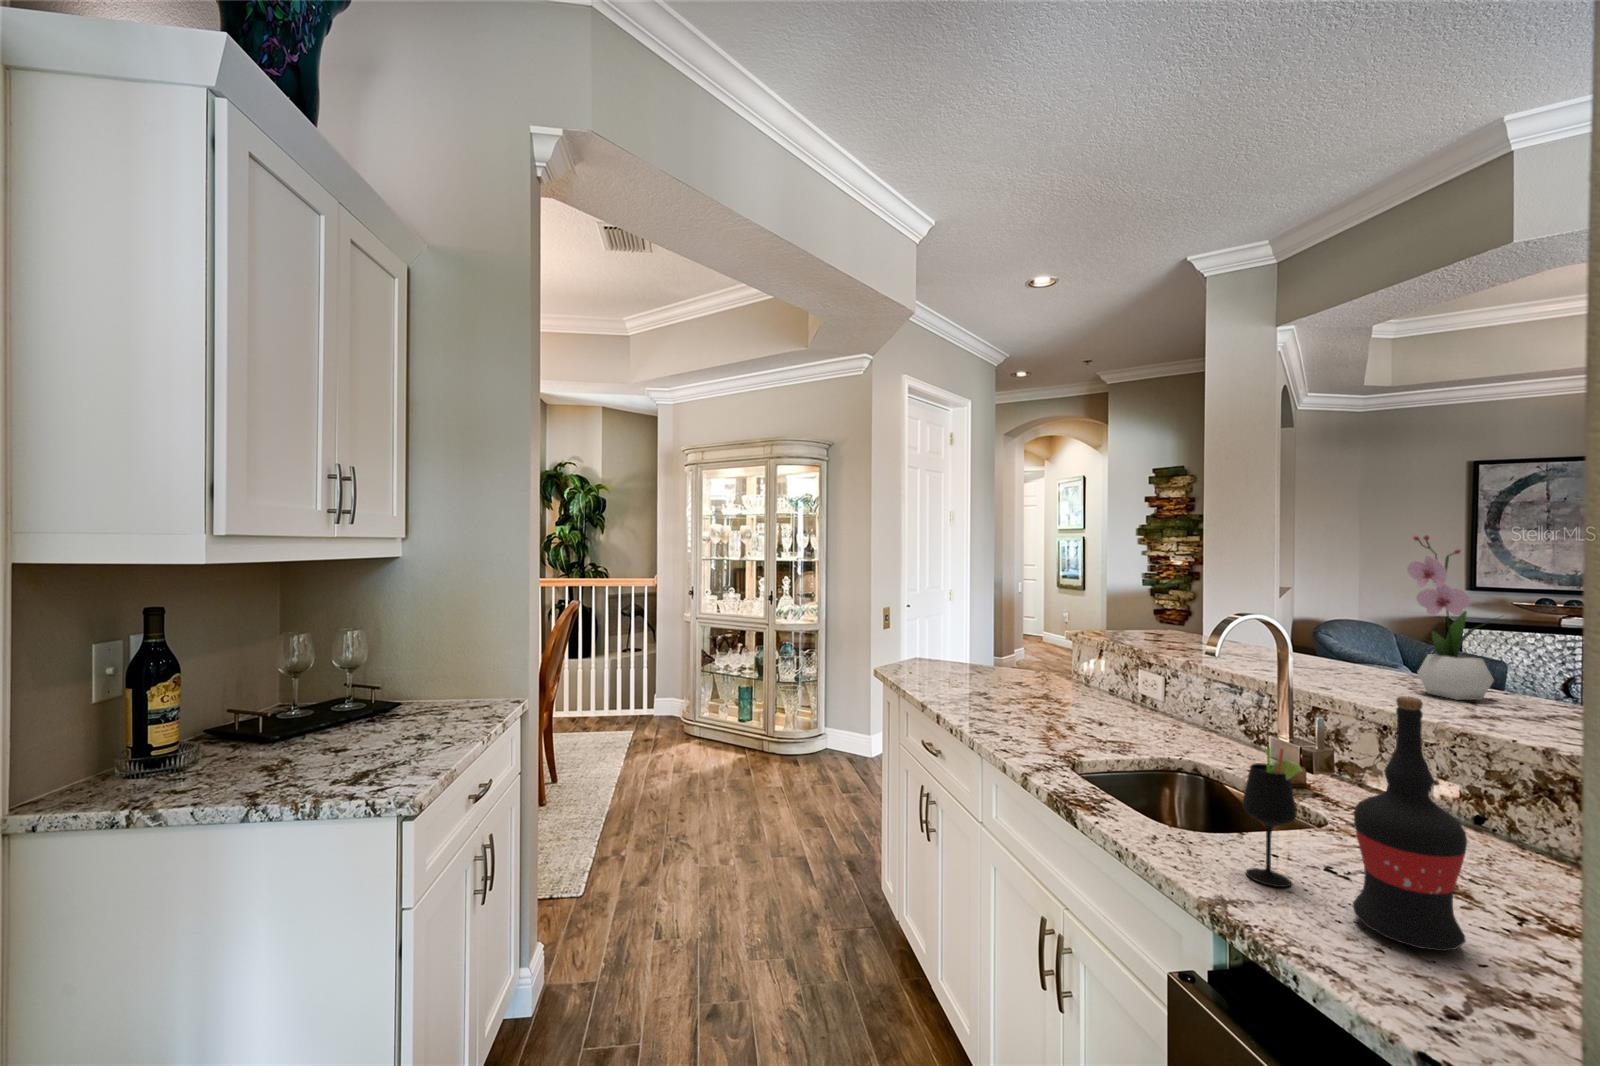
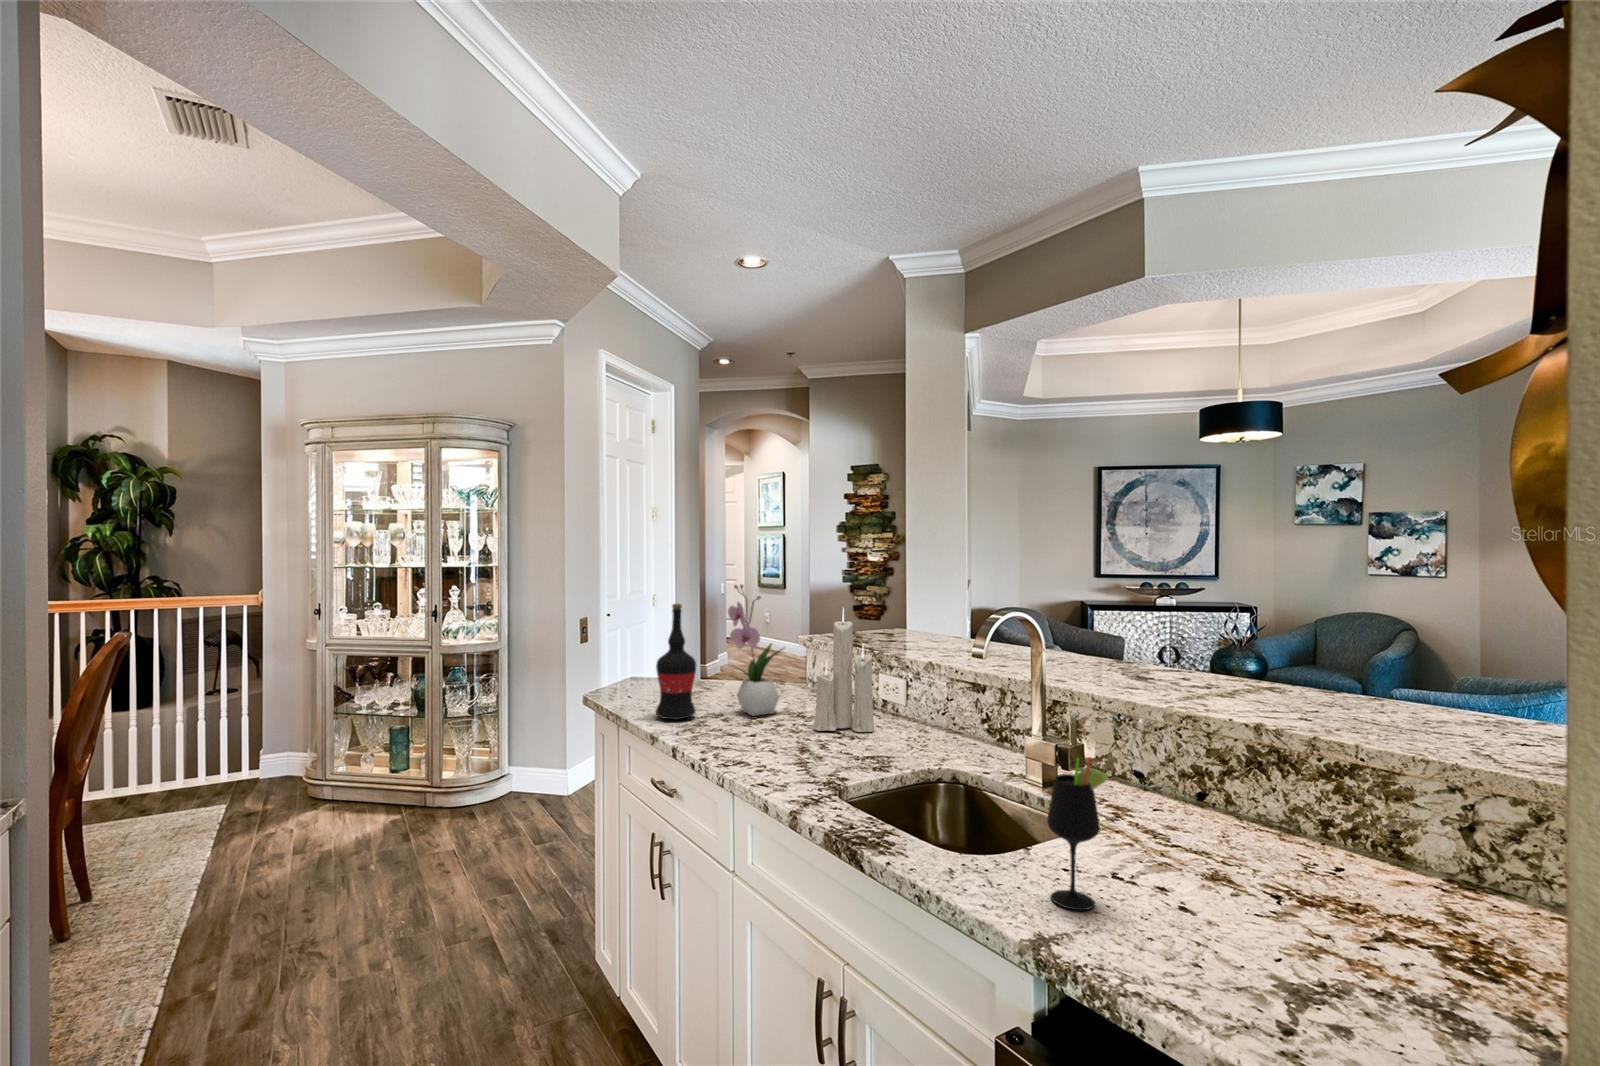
flower arrangement: present [1407,535,1499,700] -> present [728,585,782,716]
candle: none [1065,600,1125,722] -> present [813,608,874,732]
wine bottle: present [1353,696,1467,951] -> present [656,604,696,719]

